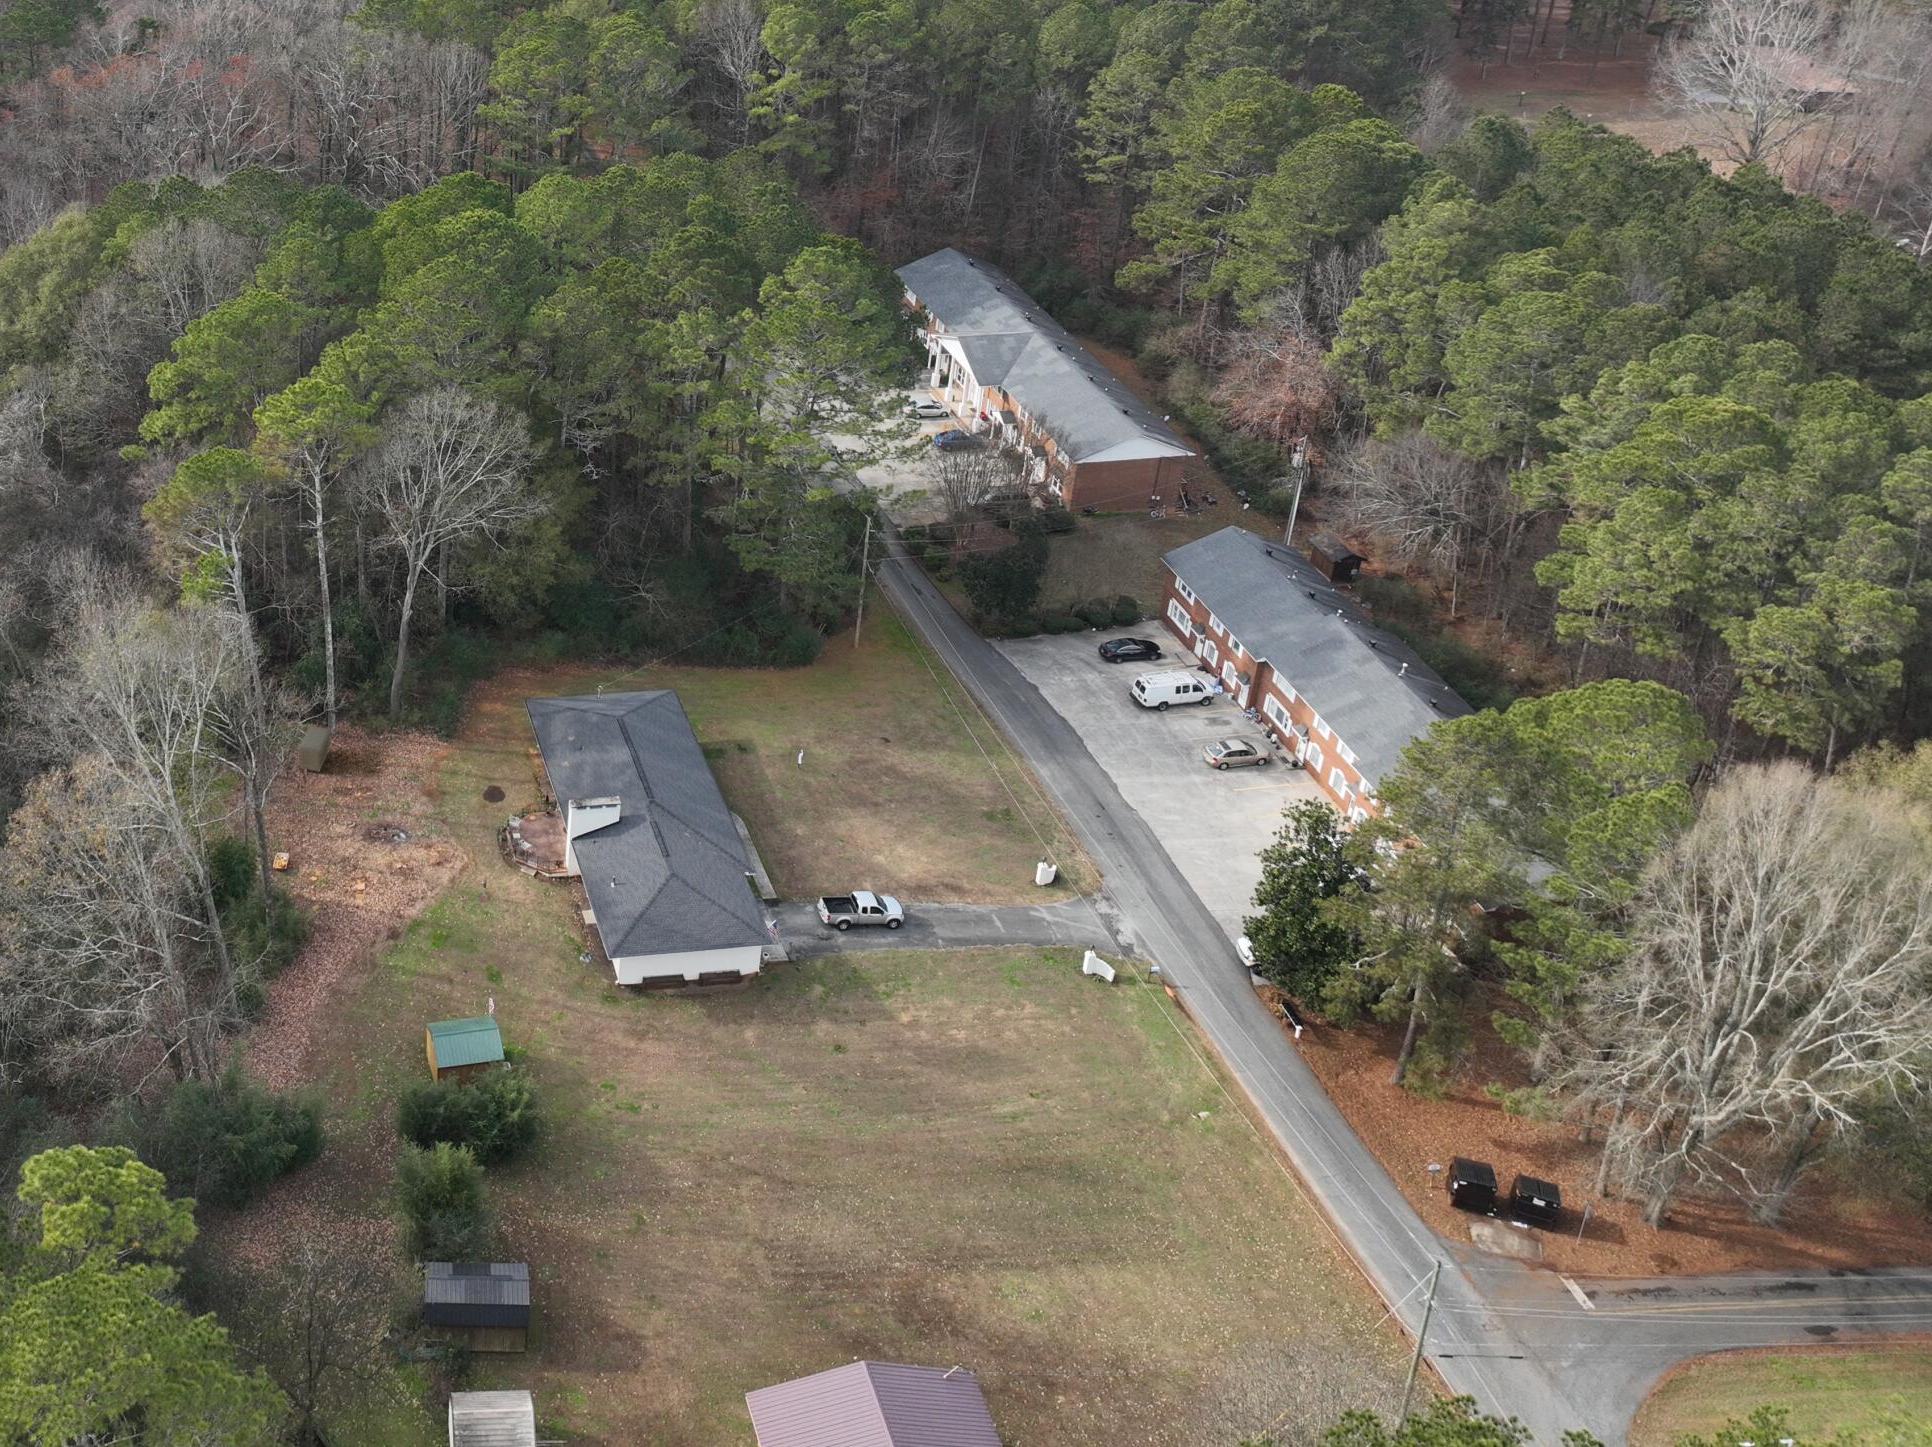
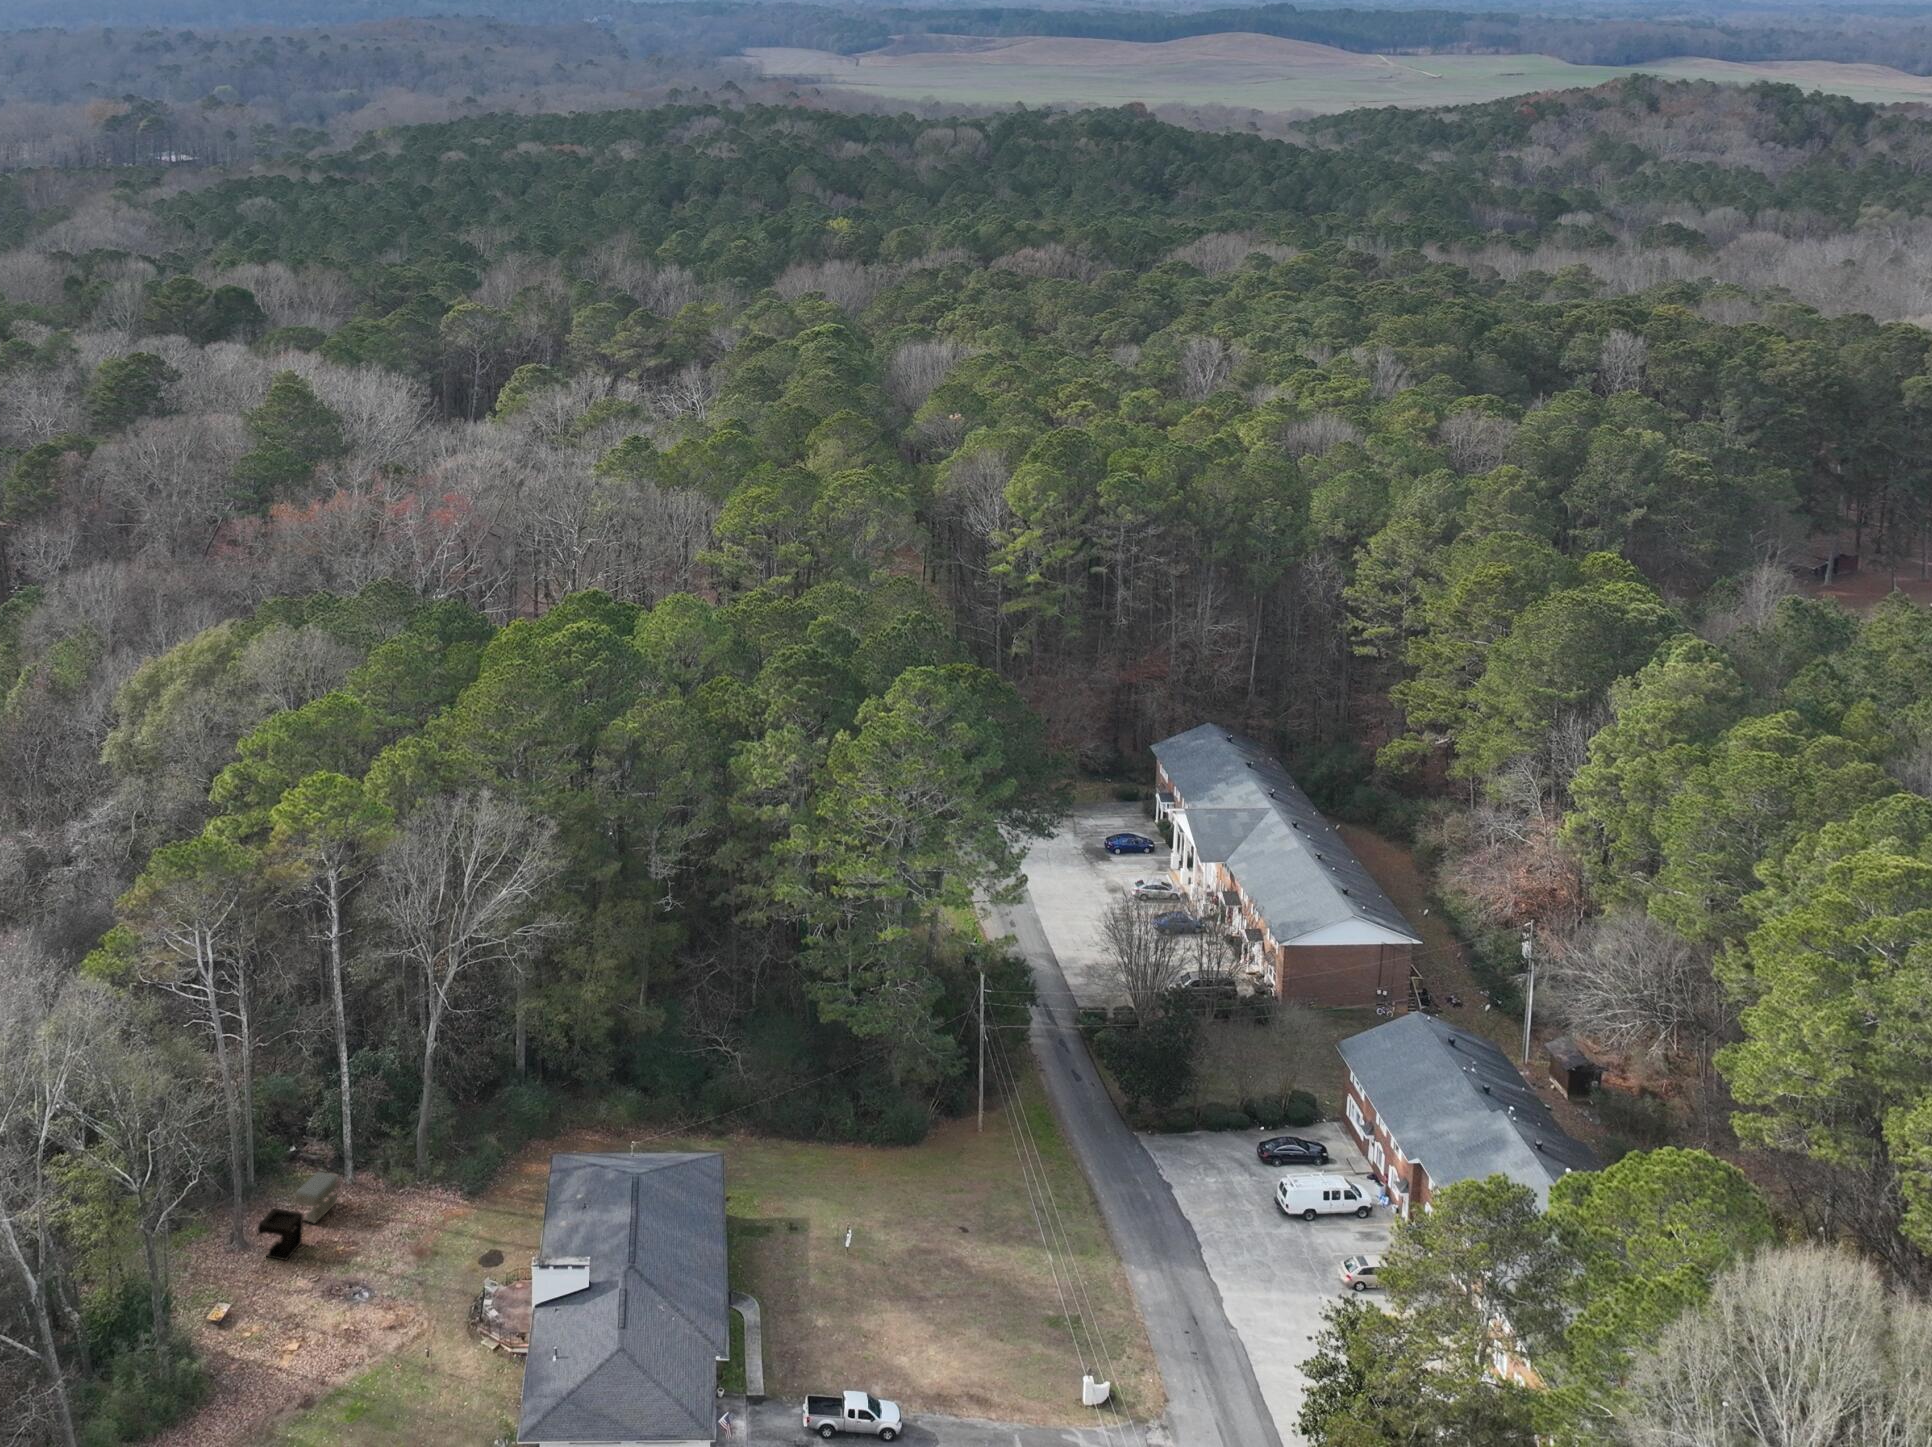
wooden crate: none [281,763,316,808] -> present [258,1208,303,1260]

